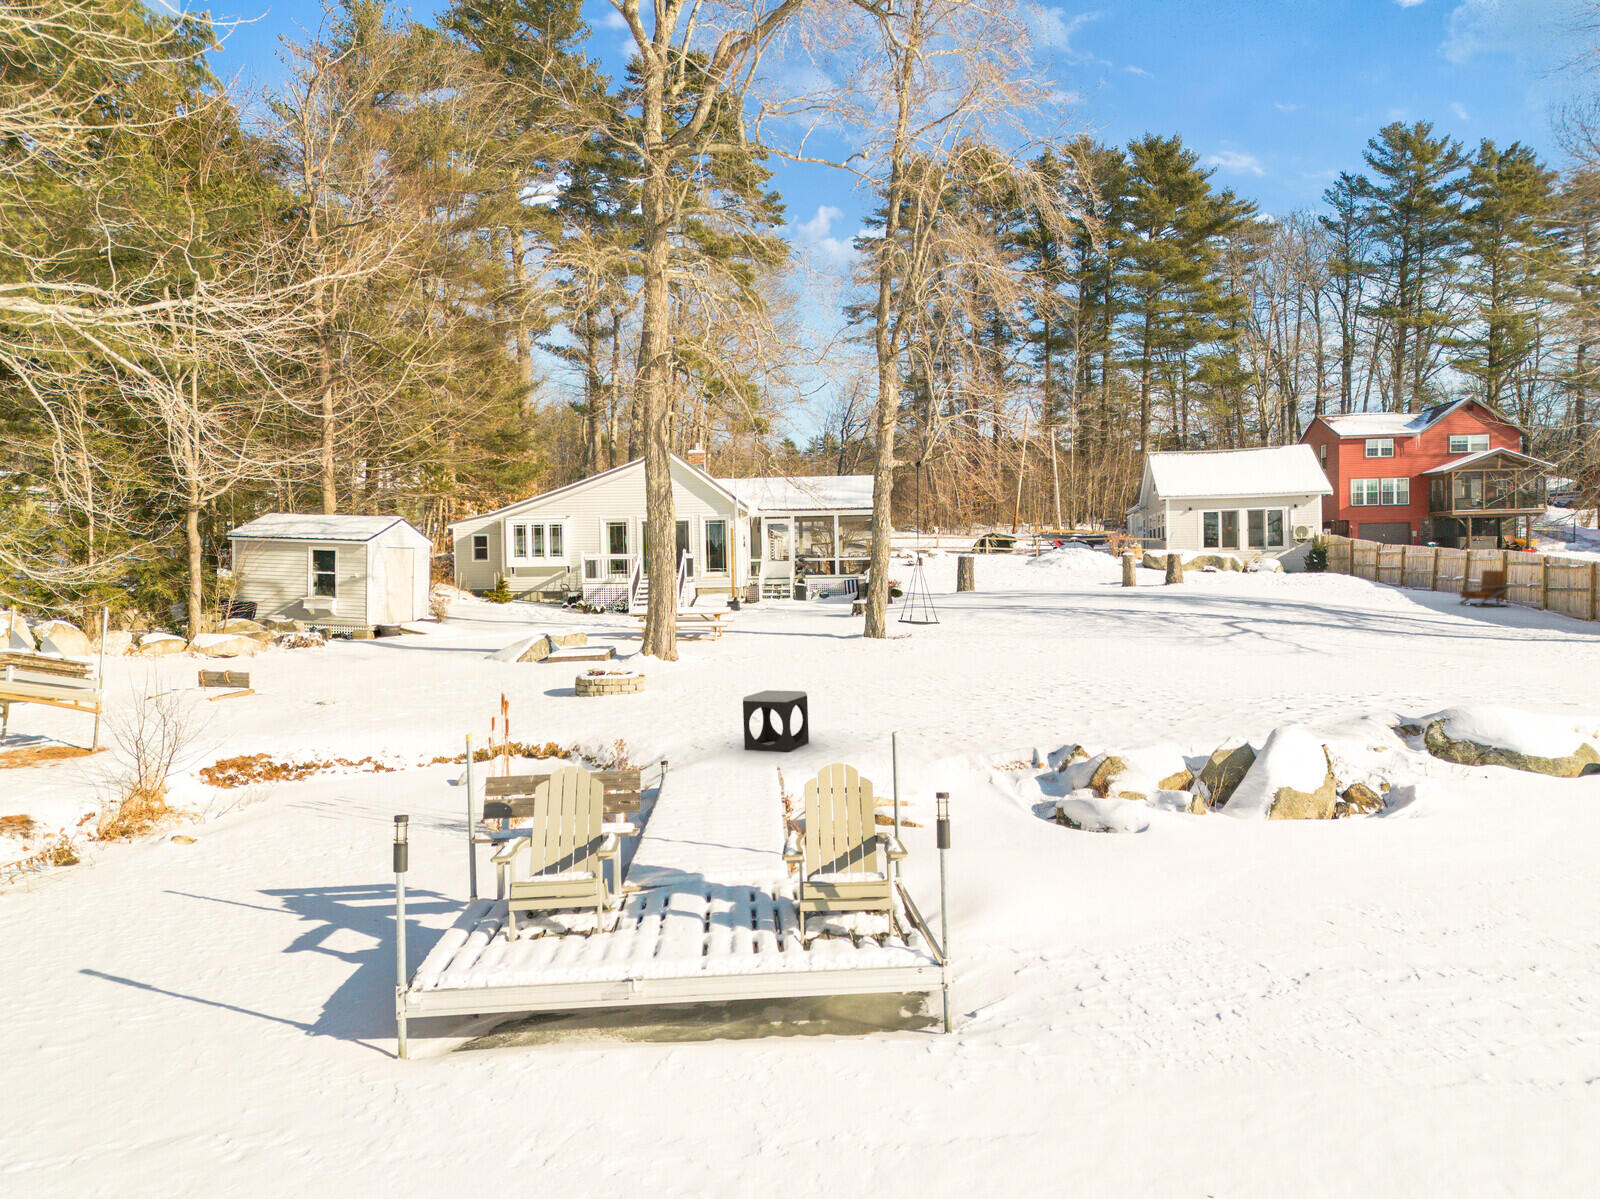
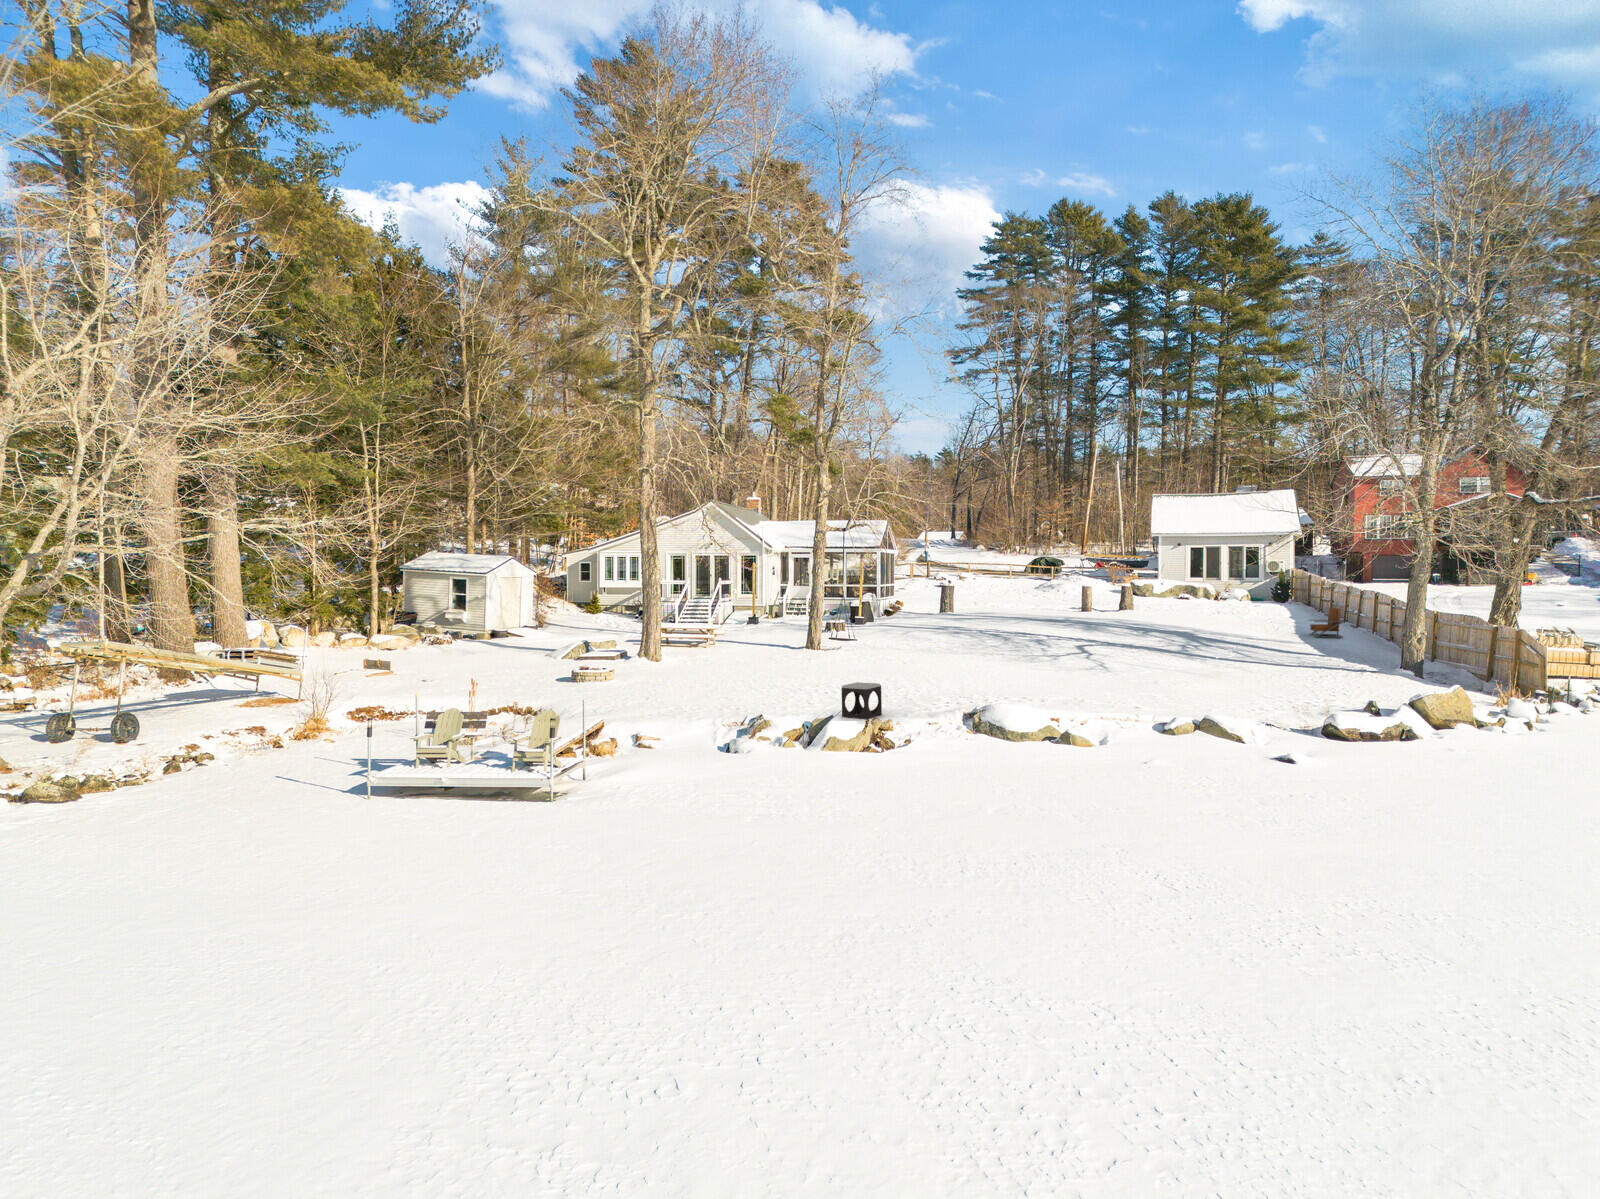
footstool: present [743,690,809,752] -> present [841,682,882,719]

